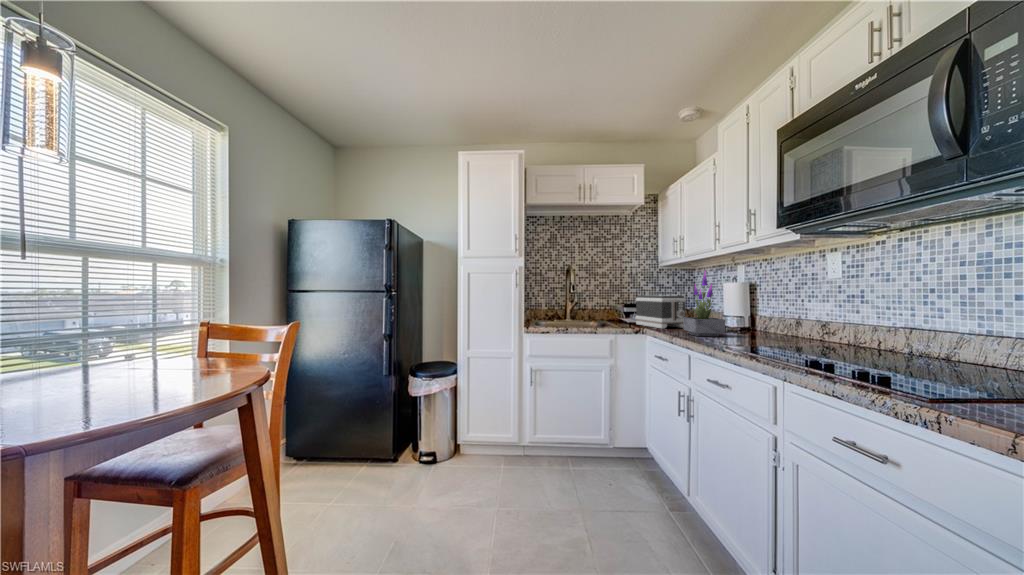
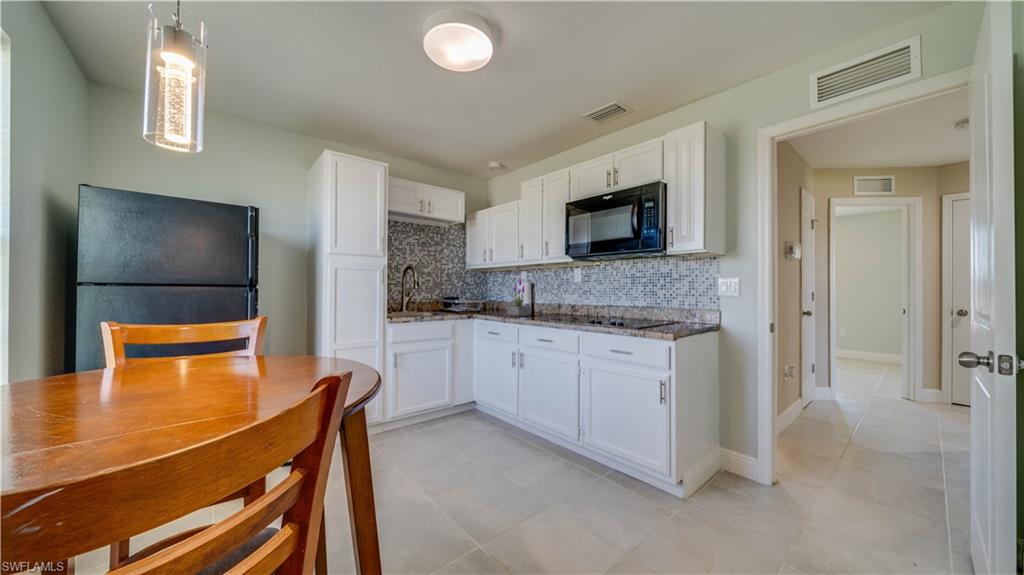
toaster: present [635,295,686,329] -> none [461,291,498,315]

